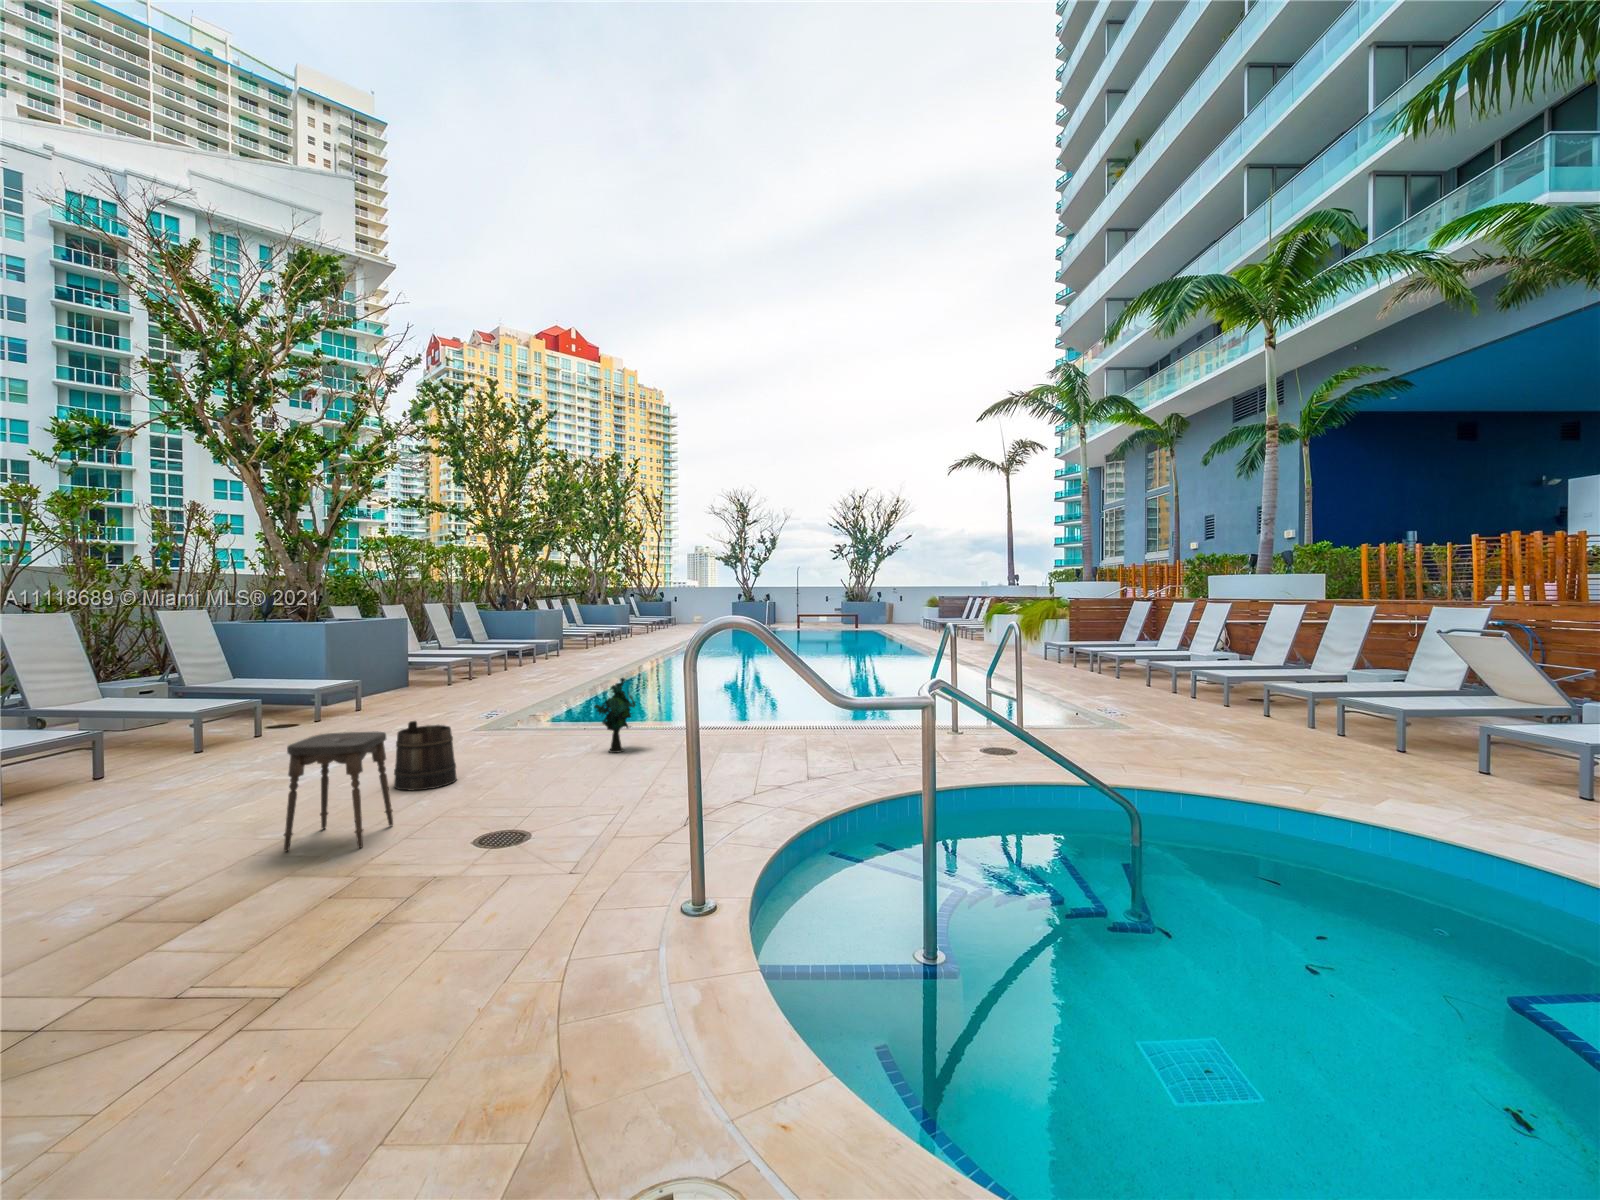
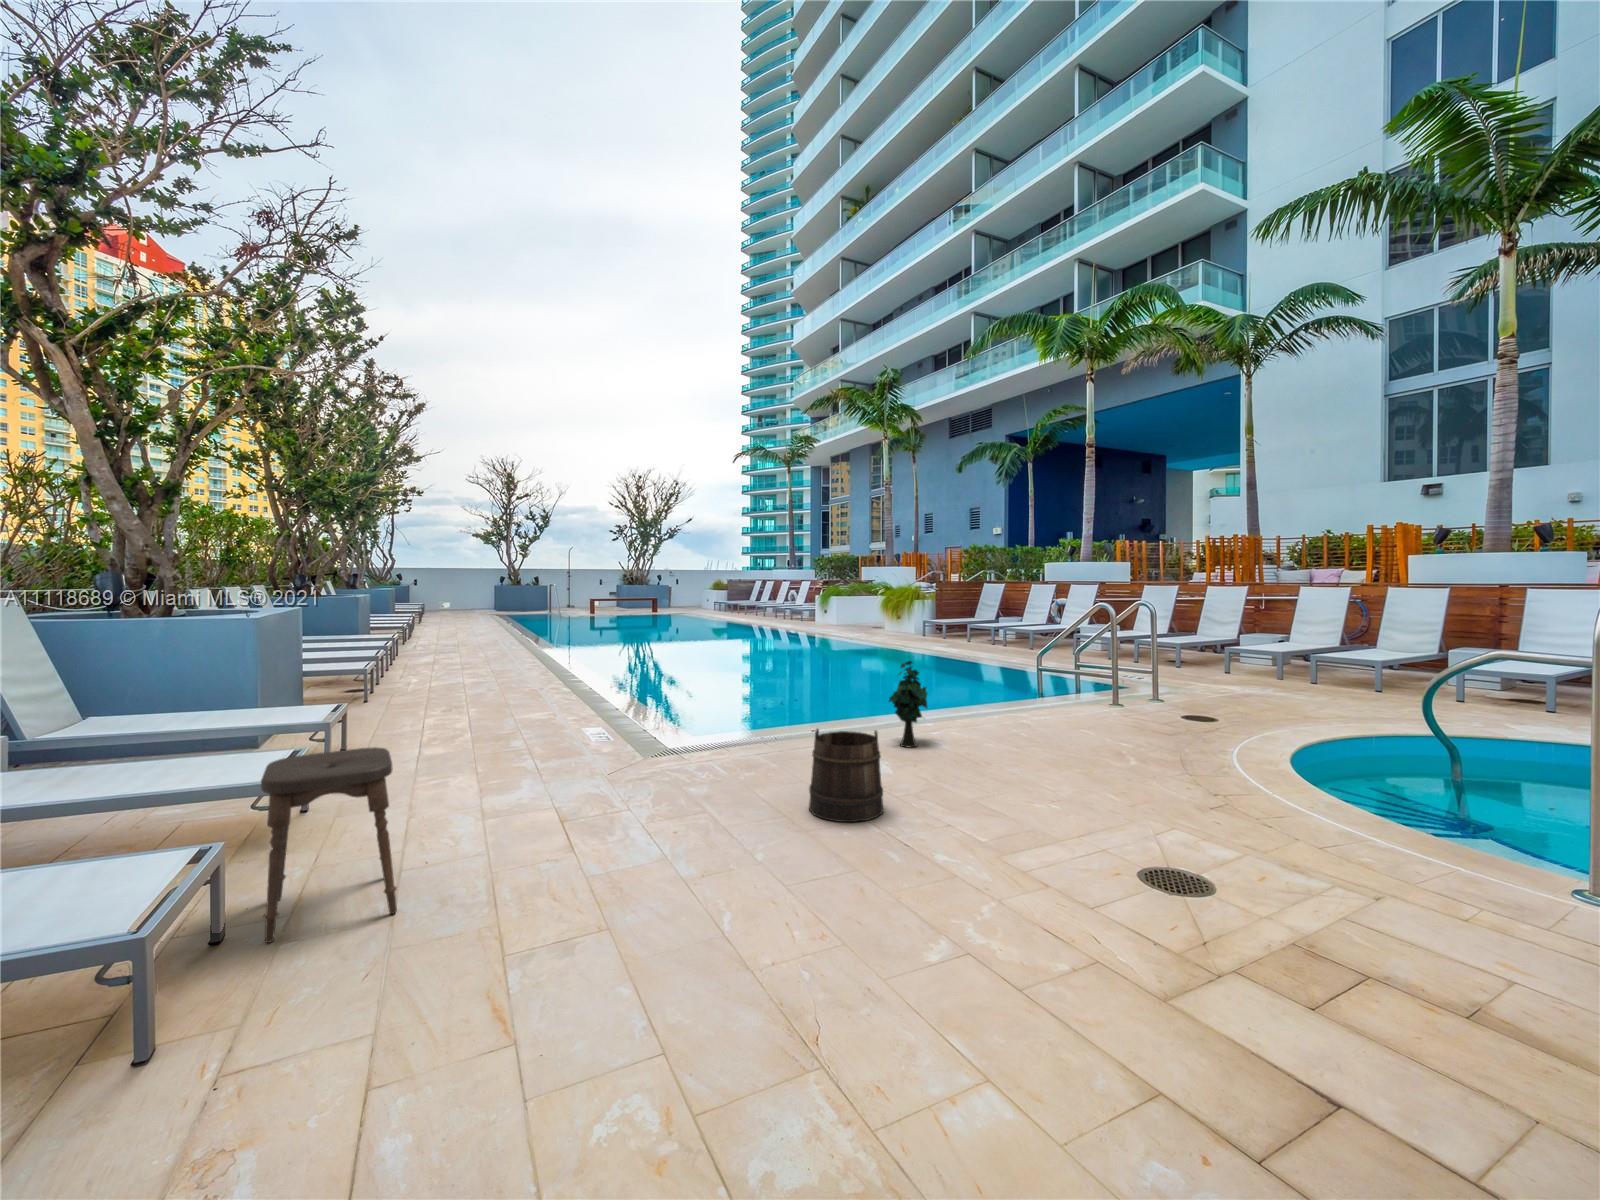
stool: present [284,732,393,851] -> present [261,747,397,943]

